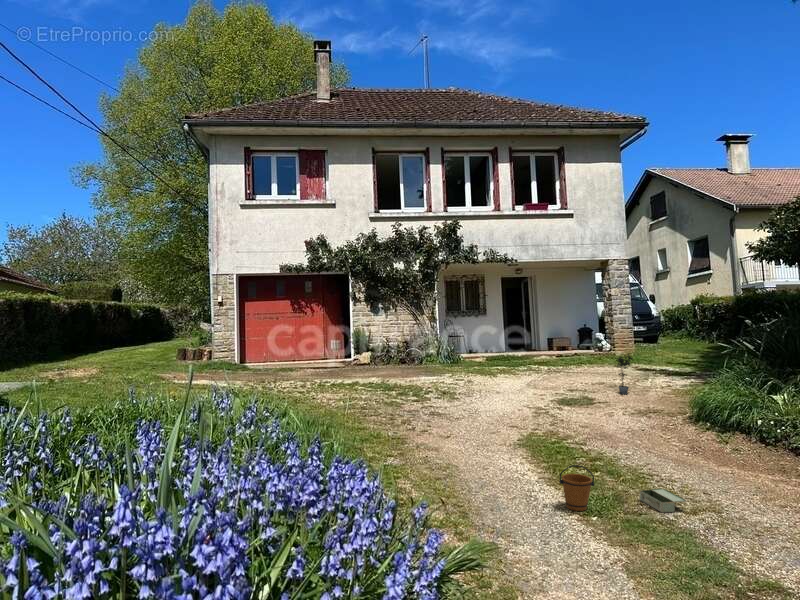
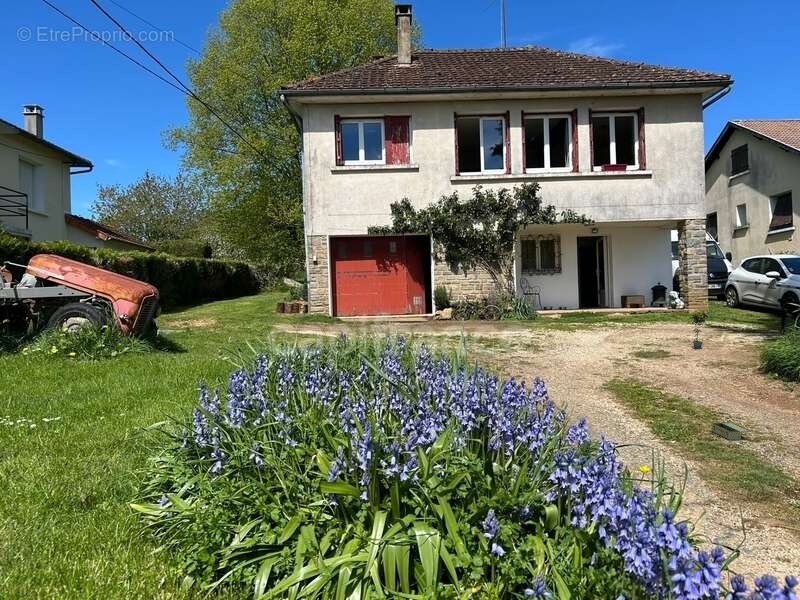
bucket: present [559,465,594,511] -> none [644,401,673,437]

